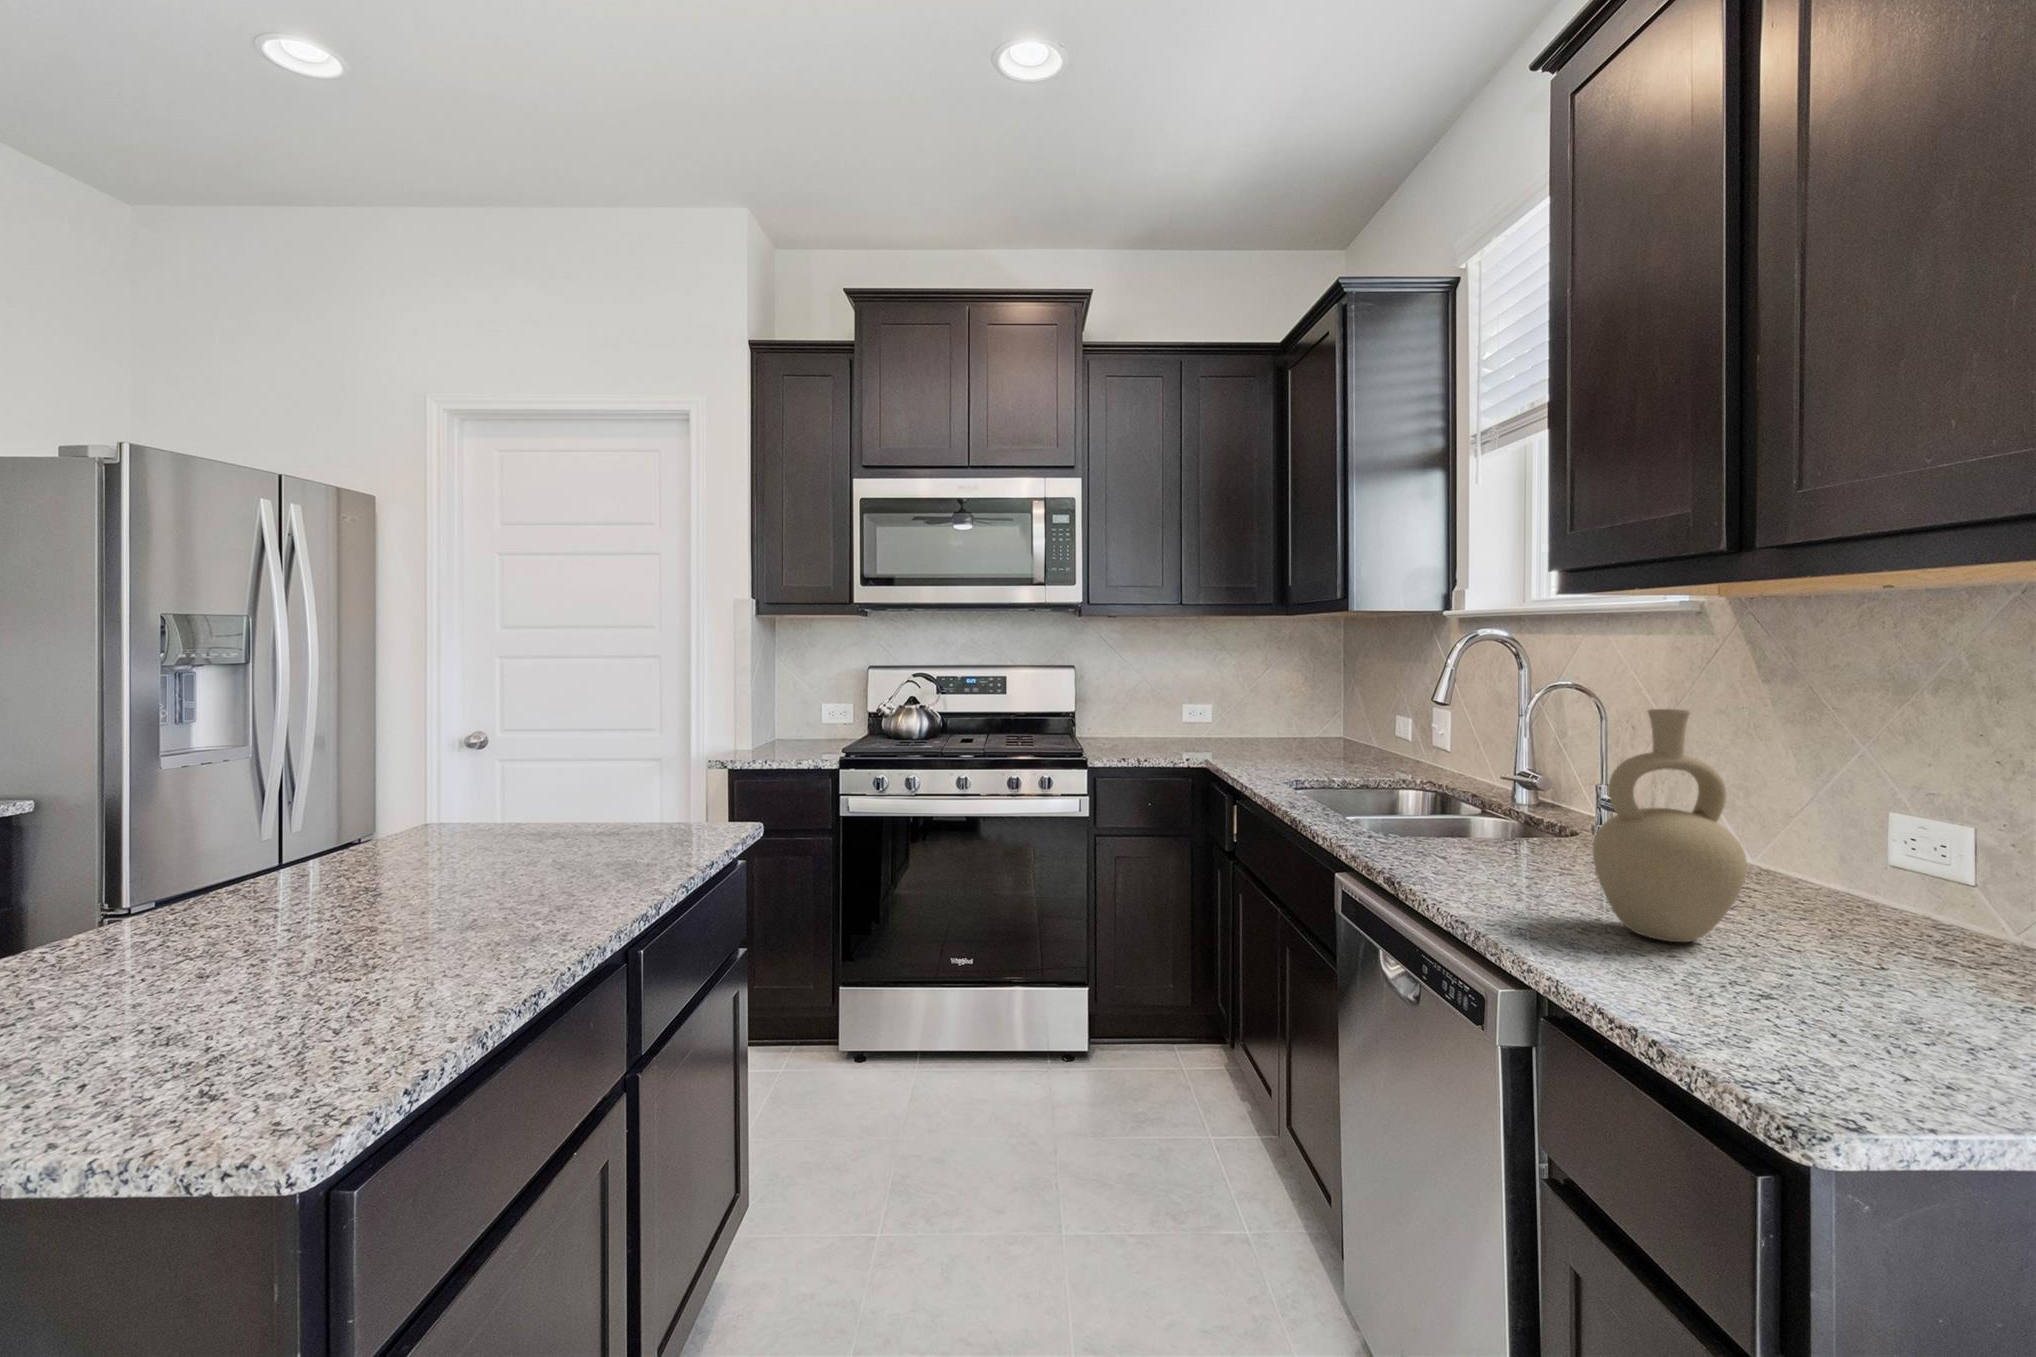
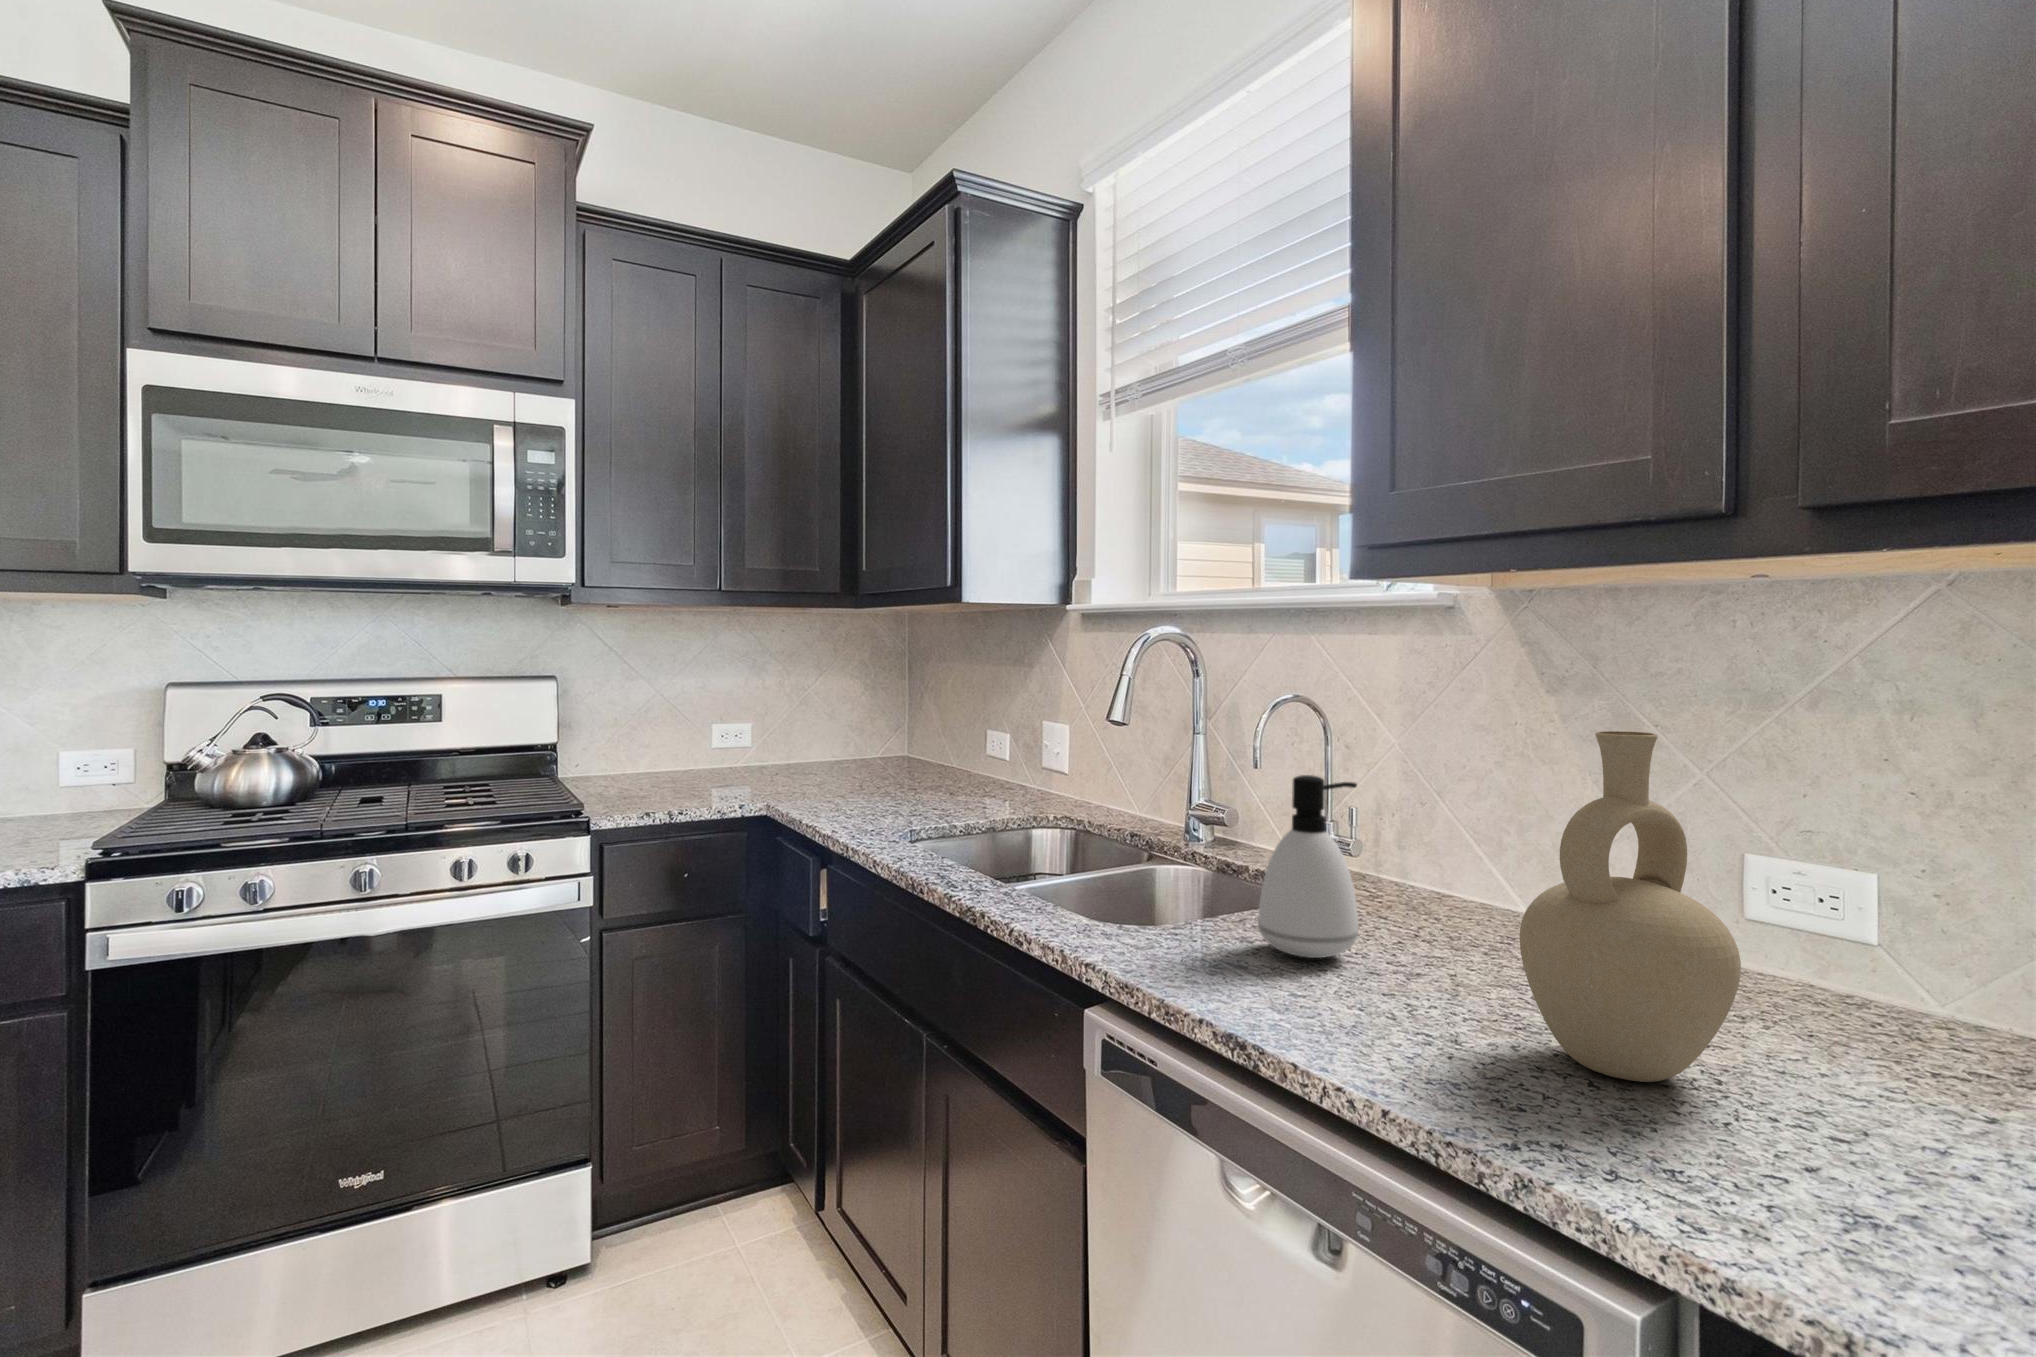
soap dispenser: none [1480,740,1562,868] -> present [1258,775,1358,958]

